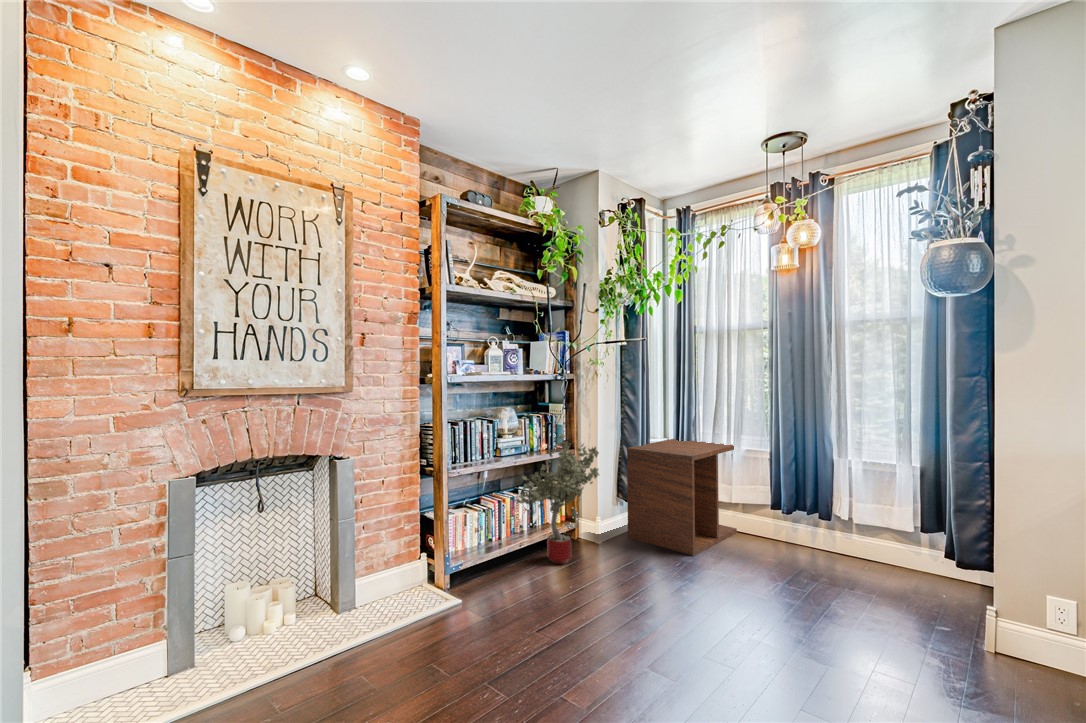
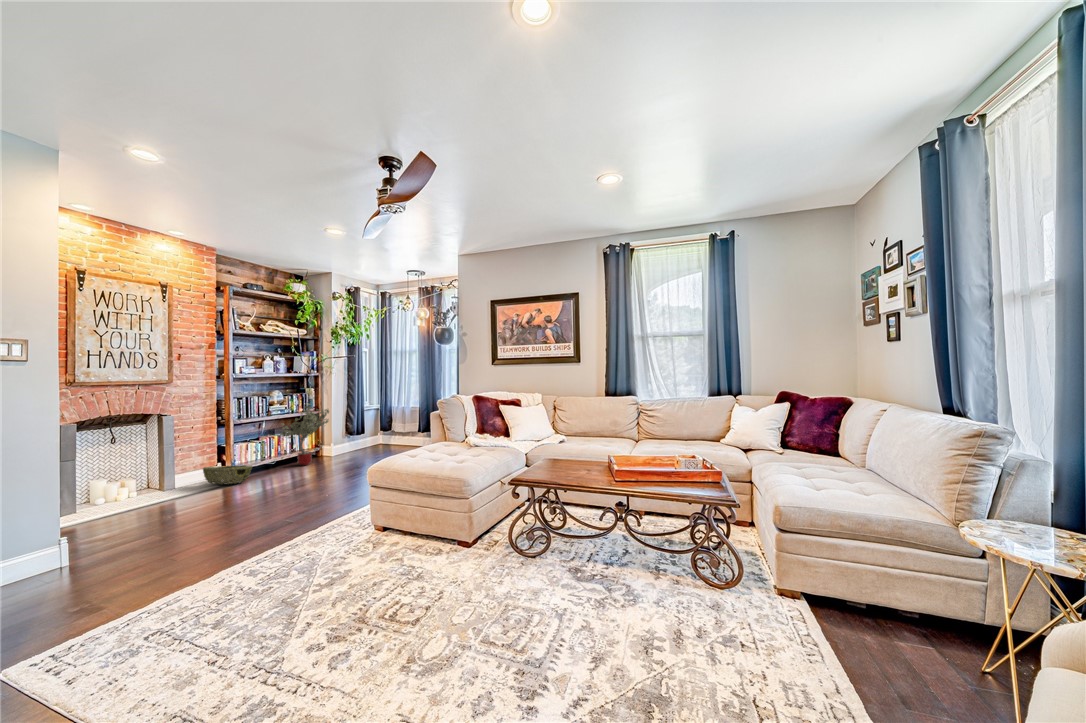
side table: present [627,439,737,556] -> none [350,405,410,456]
woven basket: none [399,560,484,613] -> present [203,465,252,484]

